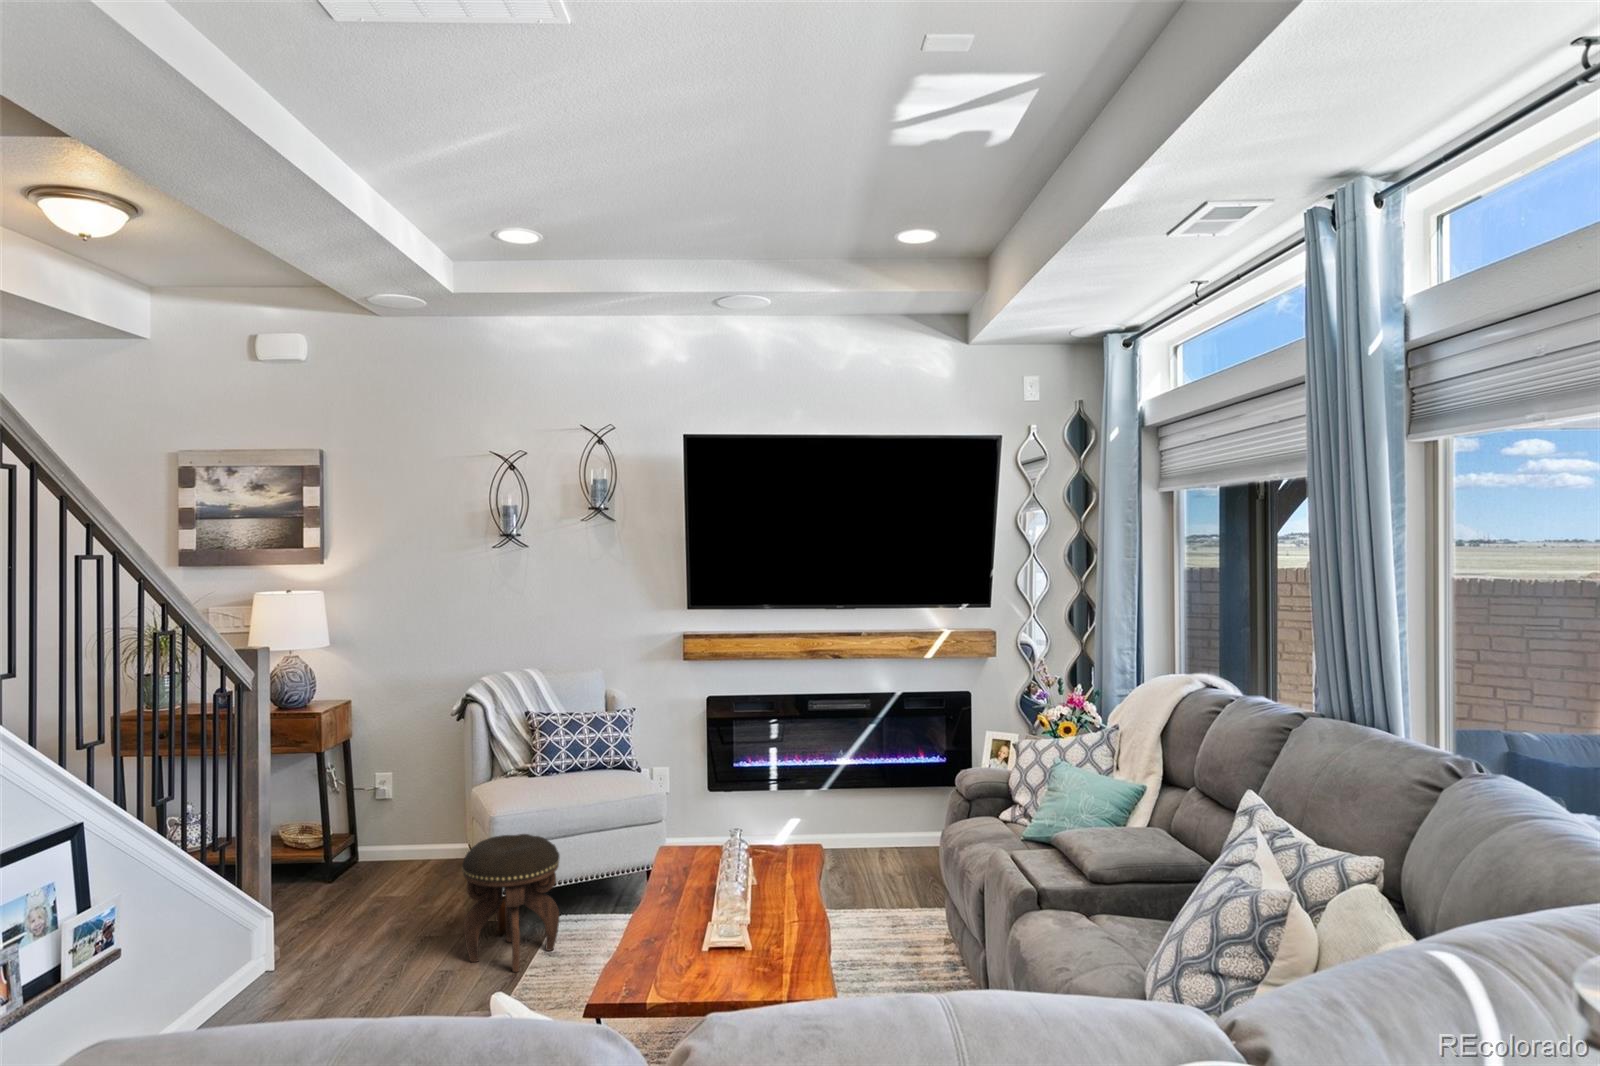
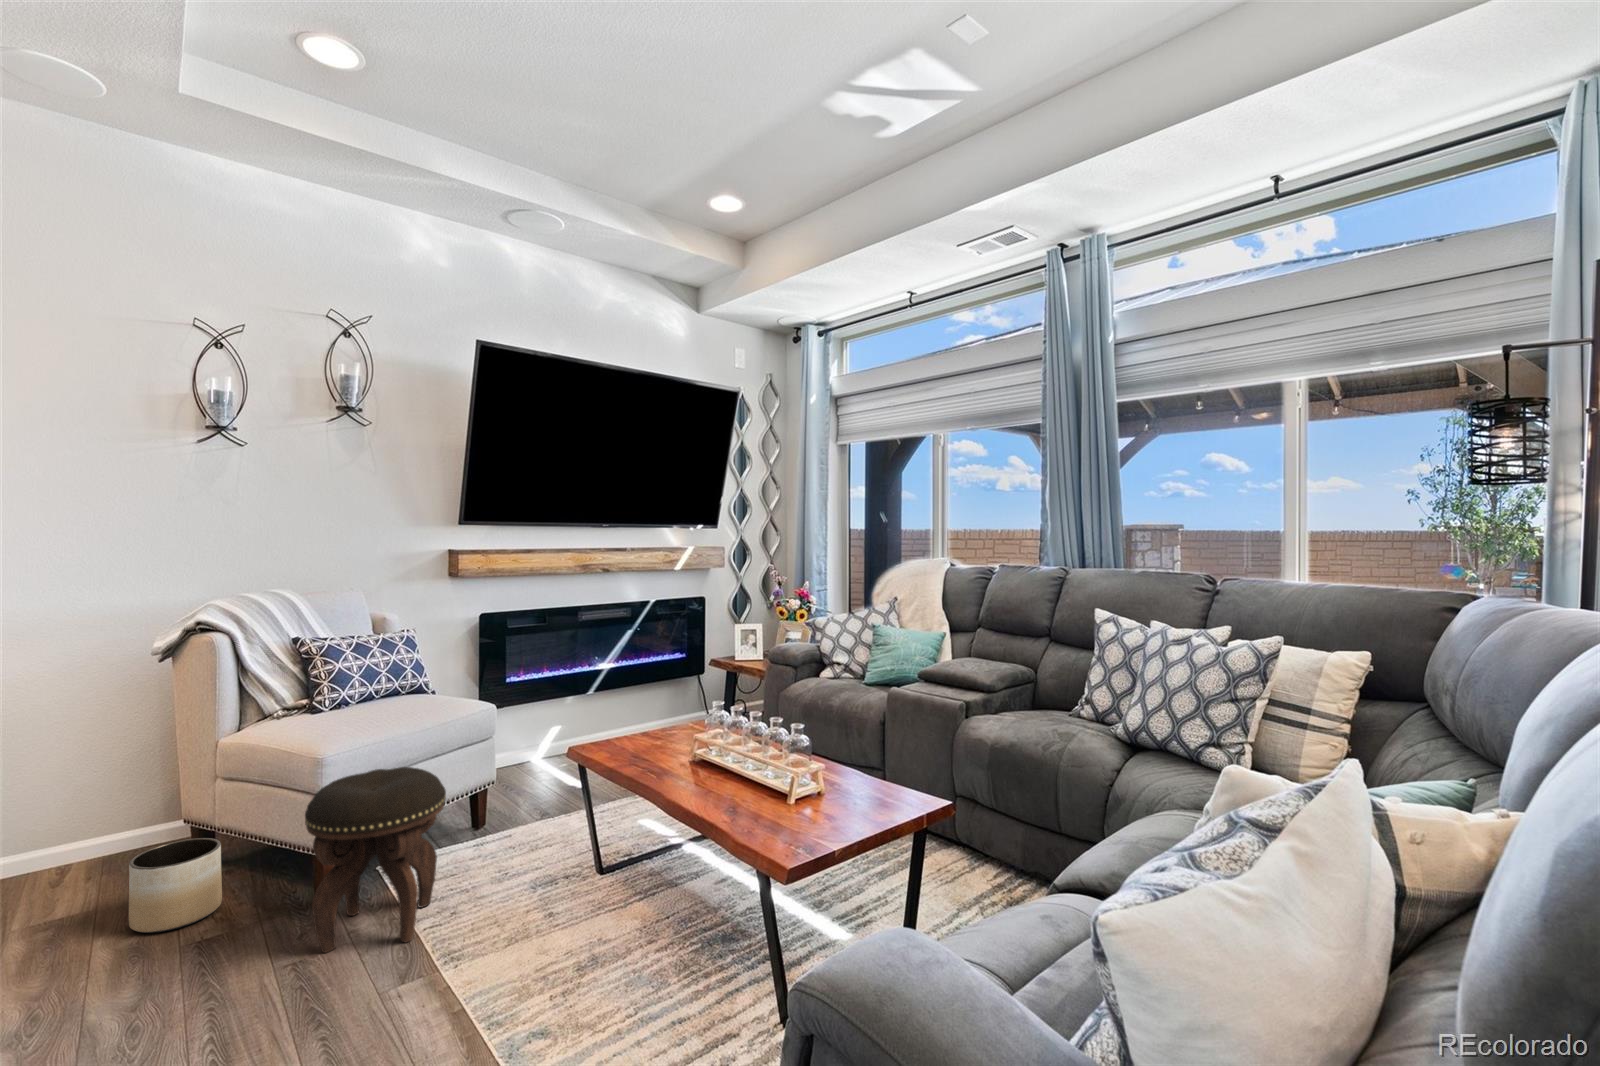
planter: none [406,857,459,918] -> present [129,838,222,933]

